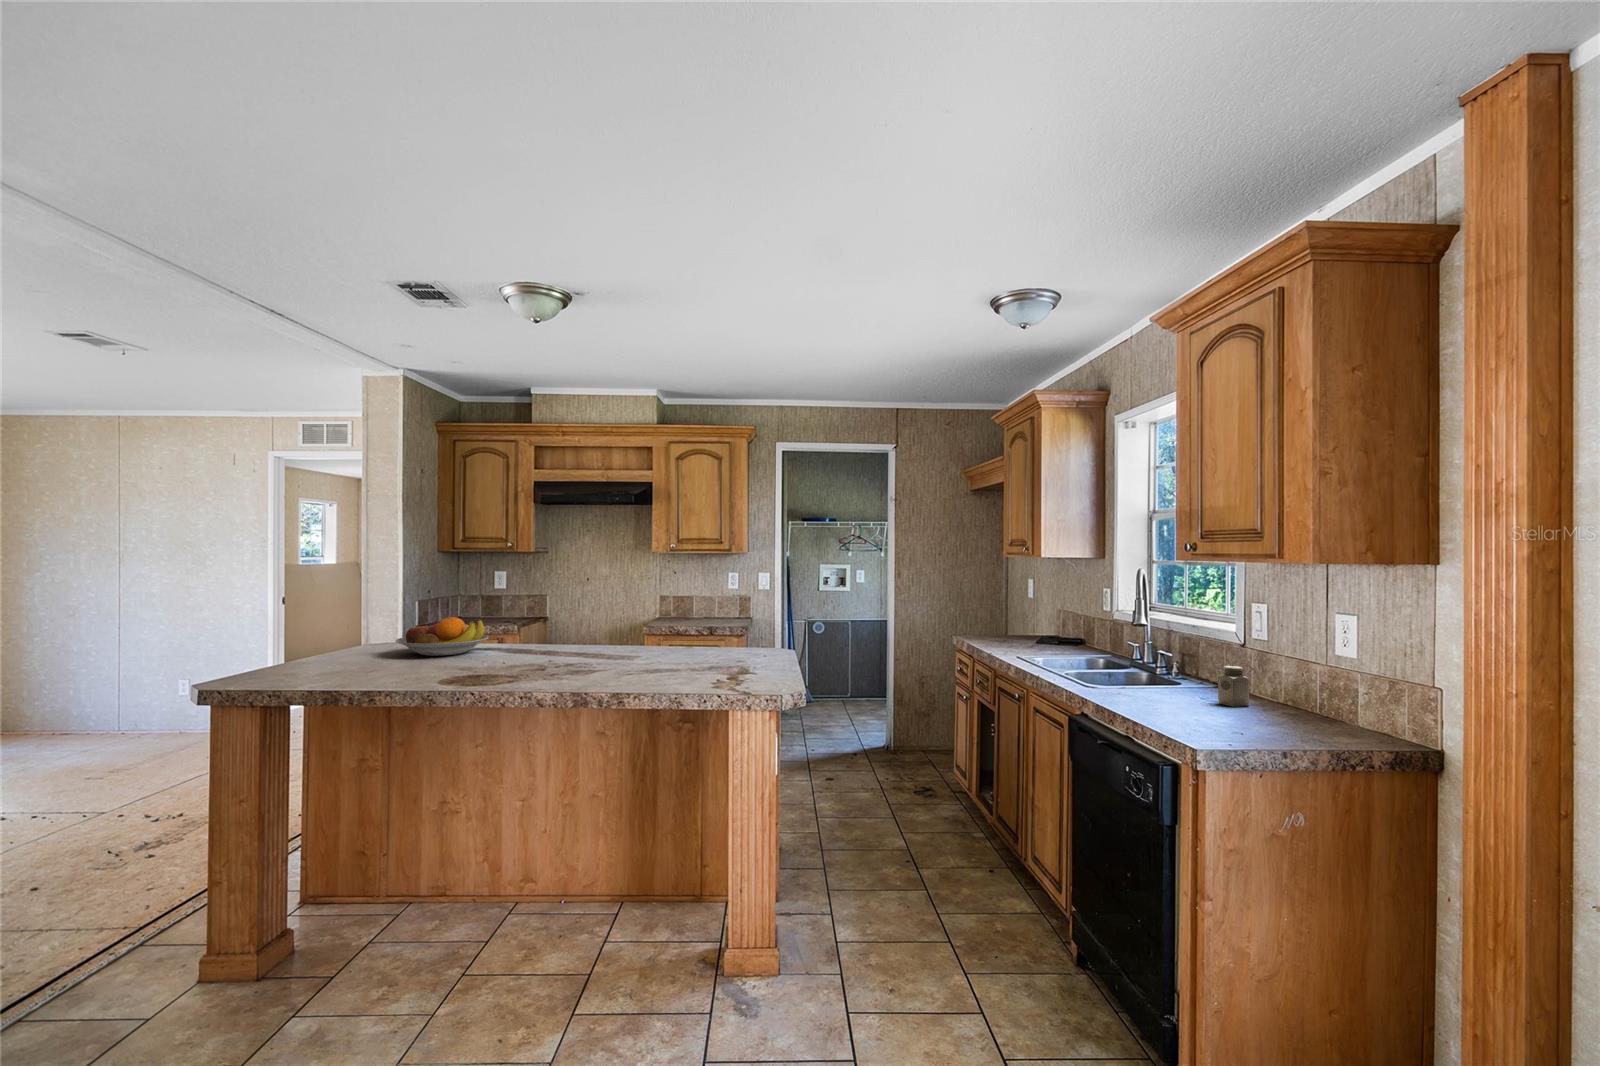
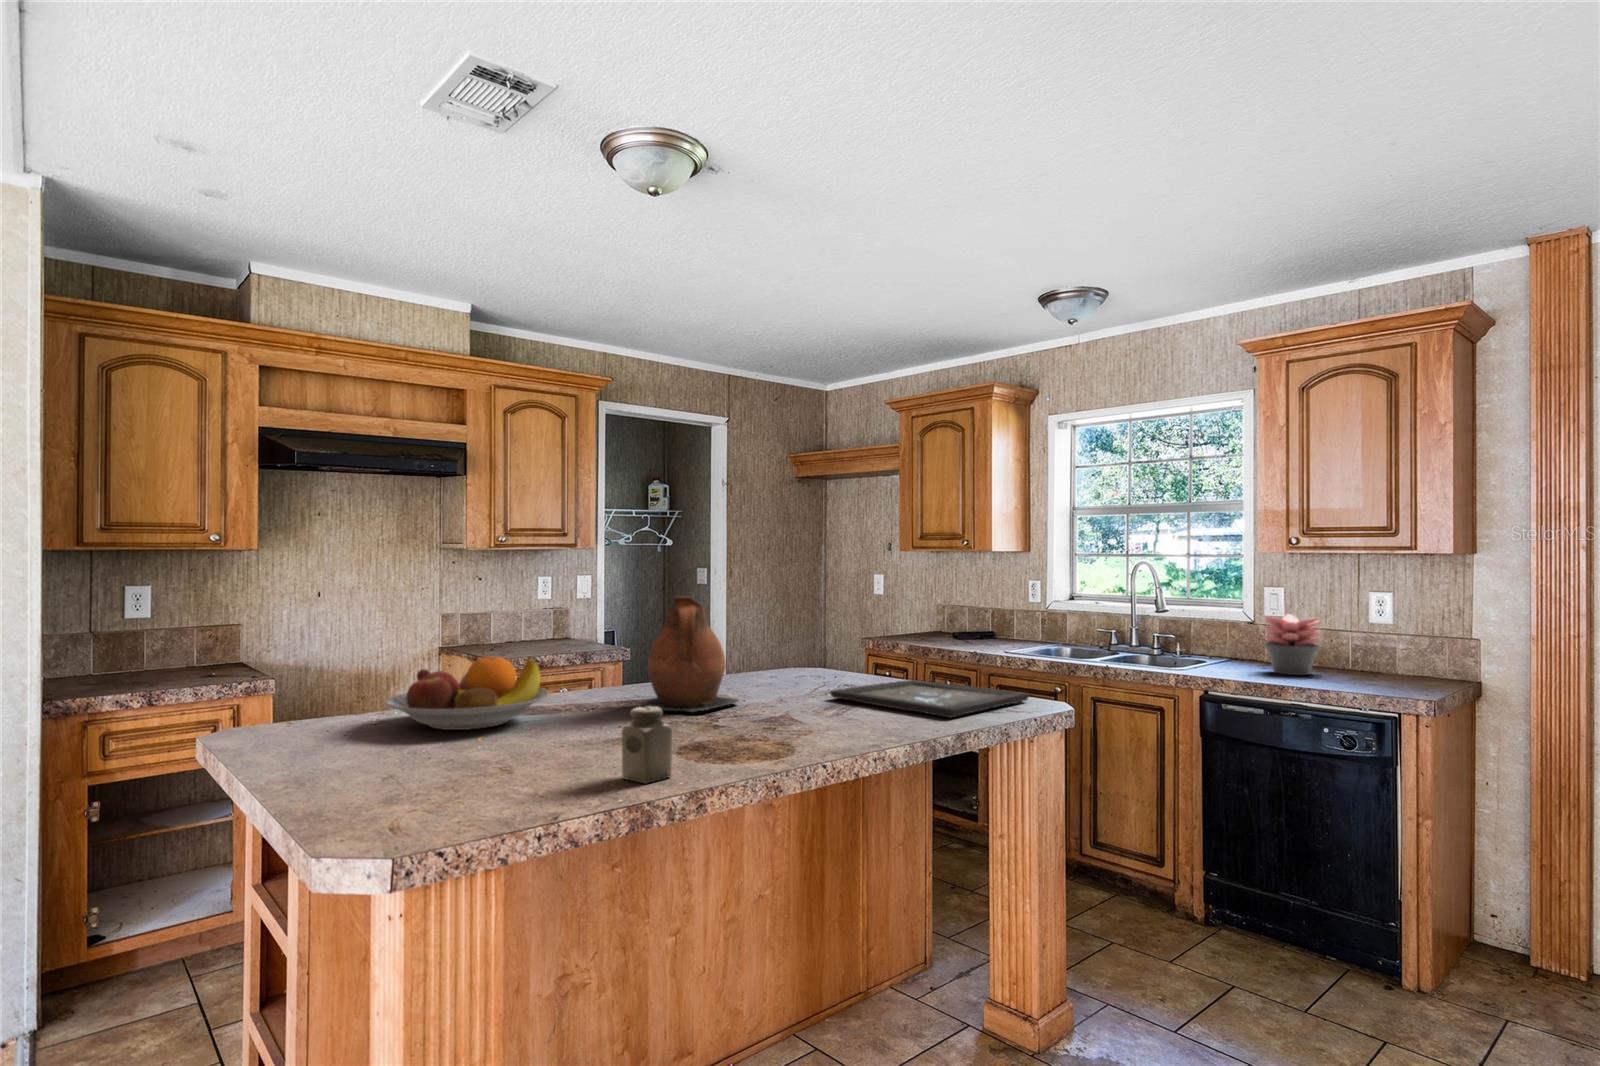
ceramic pitcher: none [524,589,585,661] -> present [641,597,739,712]
succulent plant: none [1104,635,1170,701] -> present [1264,614,1320,675]
tray: none [624,658,728,682] -> present [830,680,1029,718]
salt shaker: present [1218,666,1249,707] -> present [622,706,672,784]

